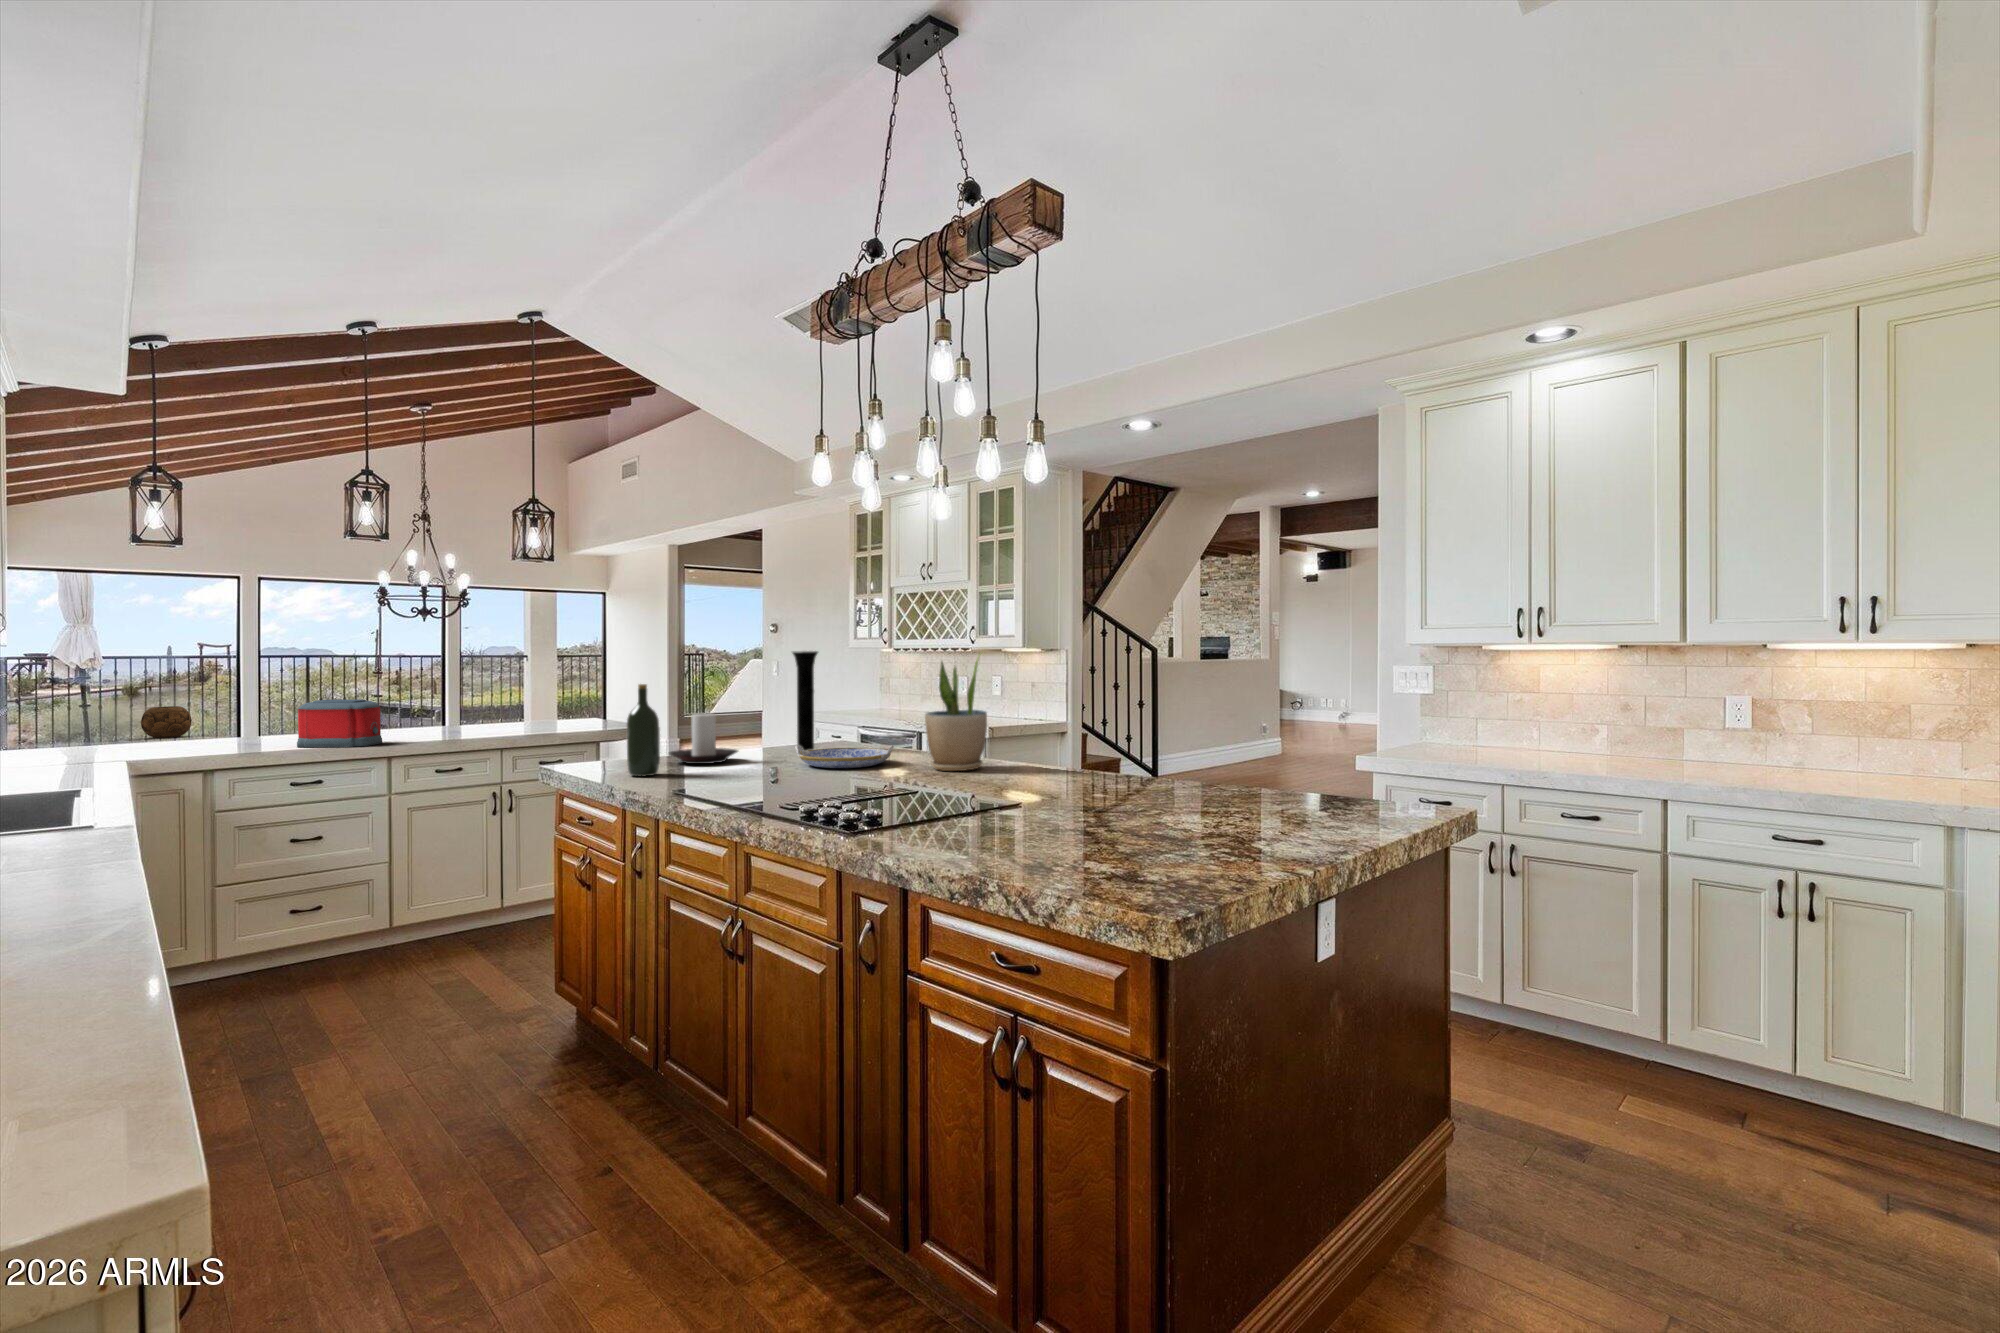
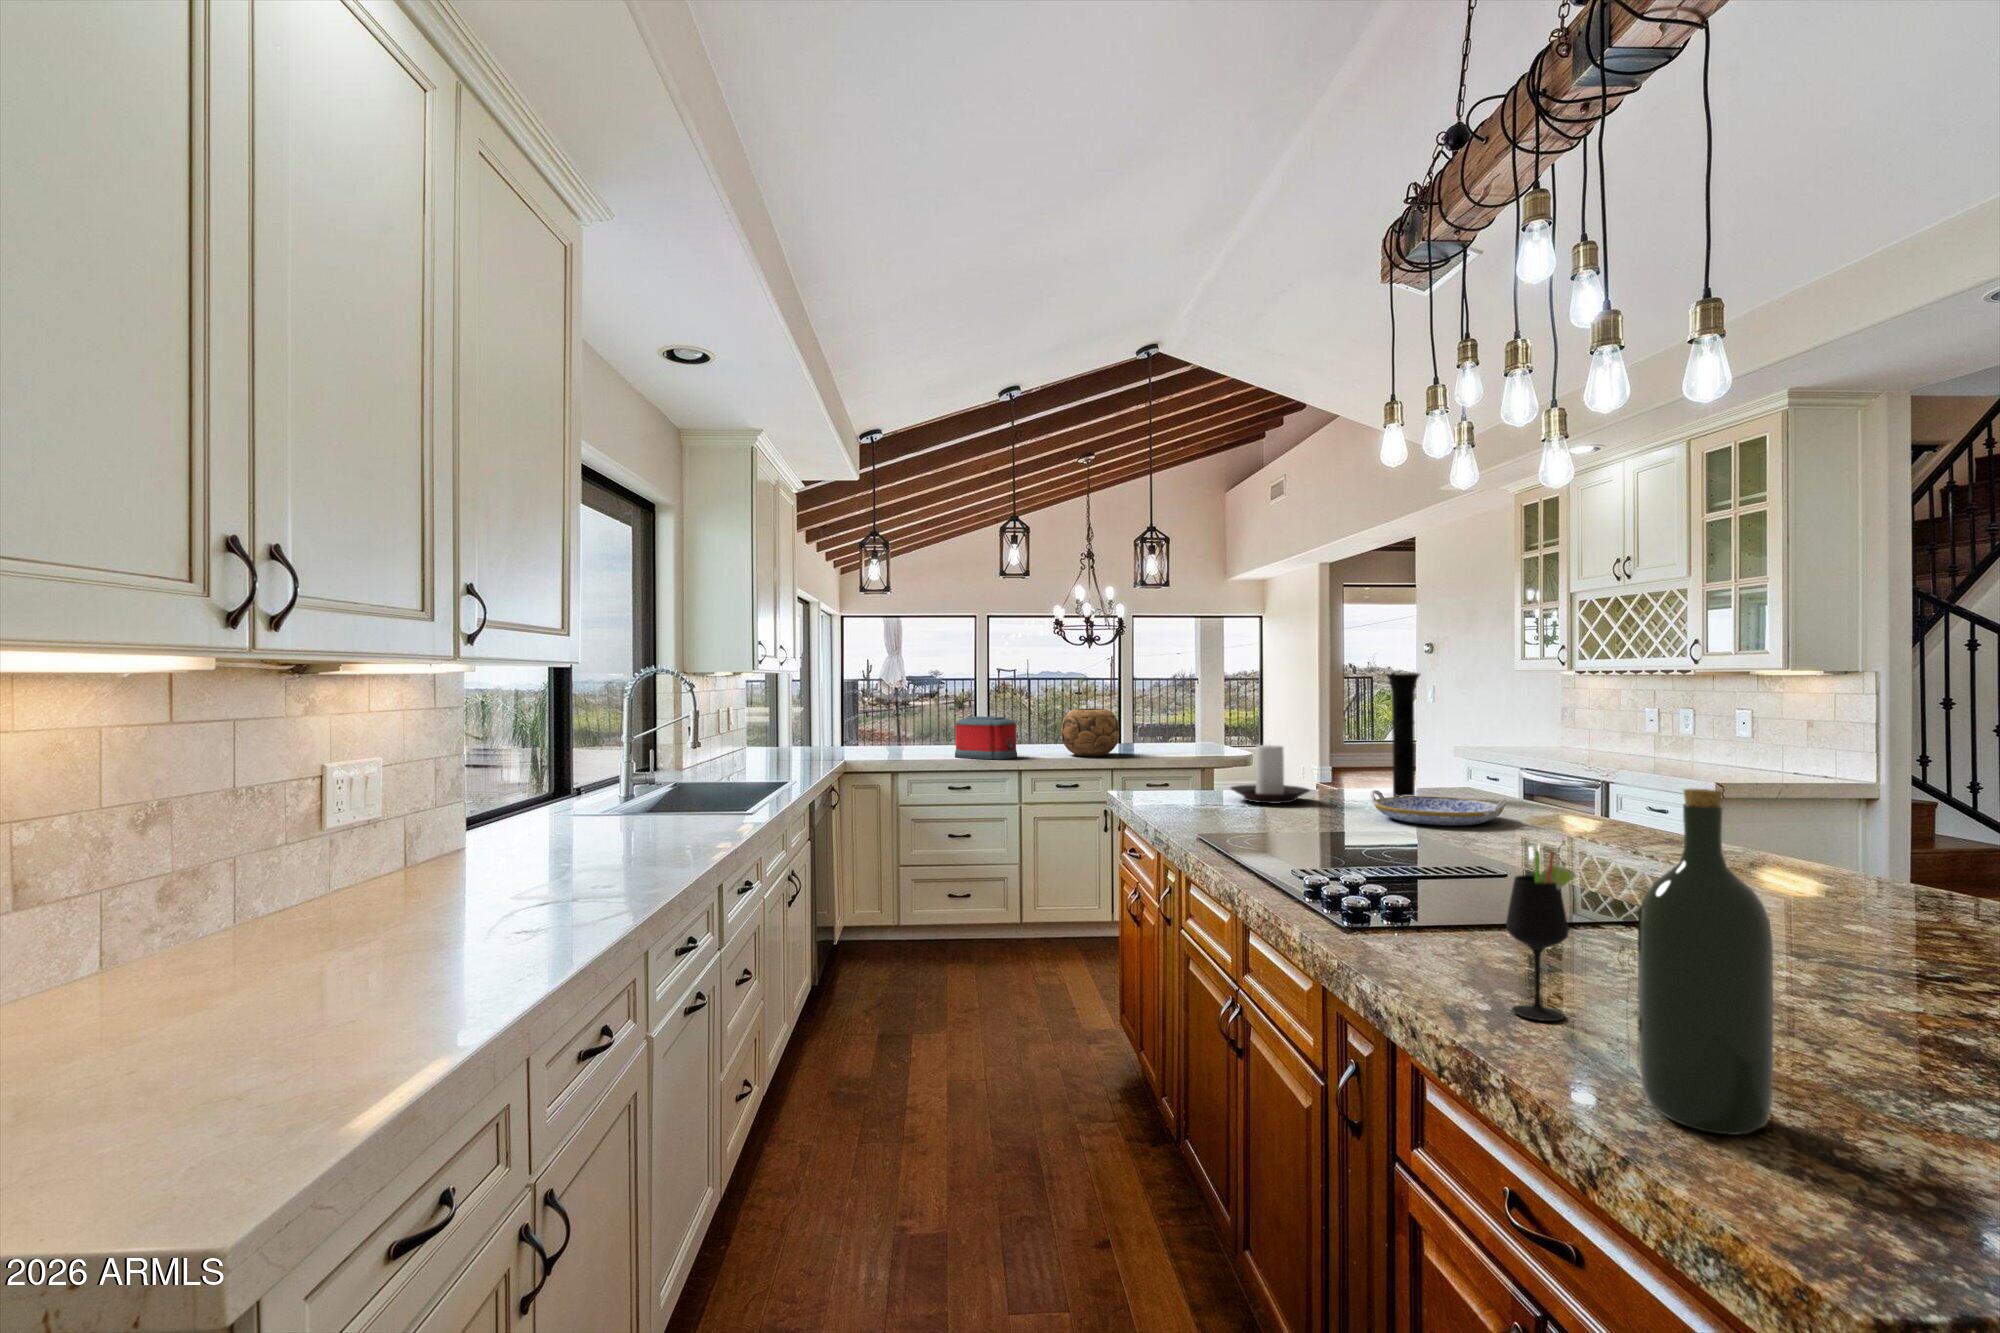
potted plant: present [925,658,987,771] -> none [1546,673,1650,846]
wine bottle: present [627,684,660,776] -> present [1638,789,1773,1135]
decorative bowl: present [141,706,192,738] -> present [1061,709,1119,756]
wine glass: none [977,757,1015,858] -> present [1506,851,1576,1021]

